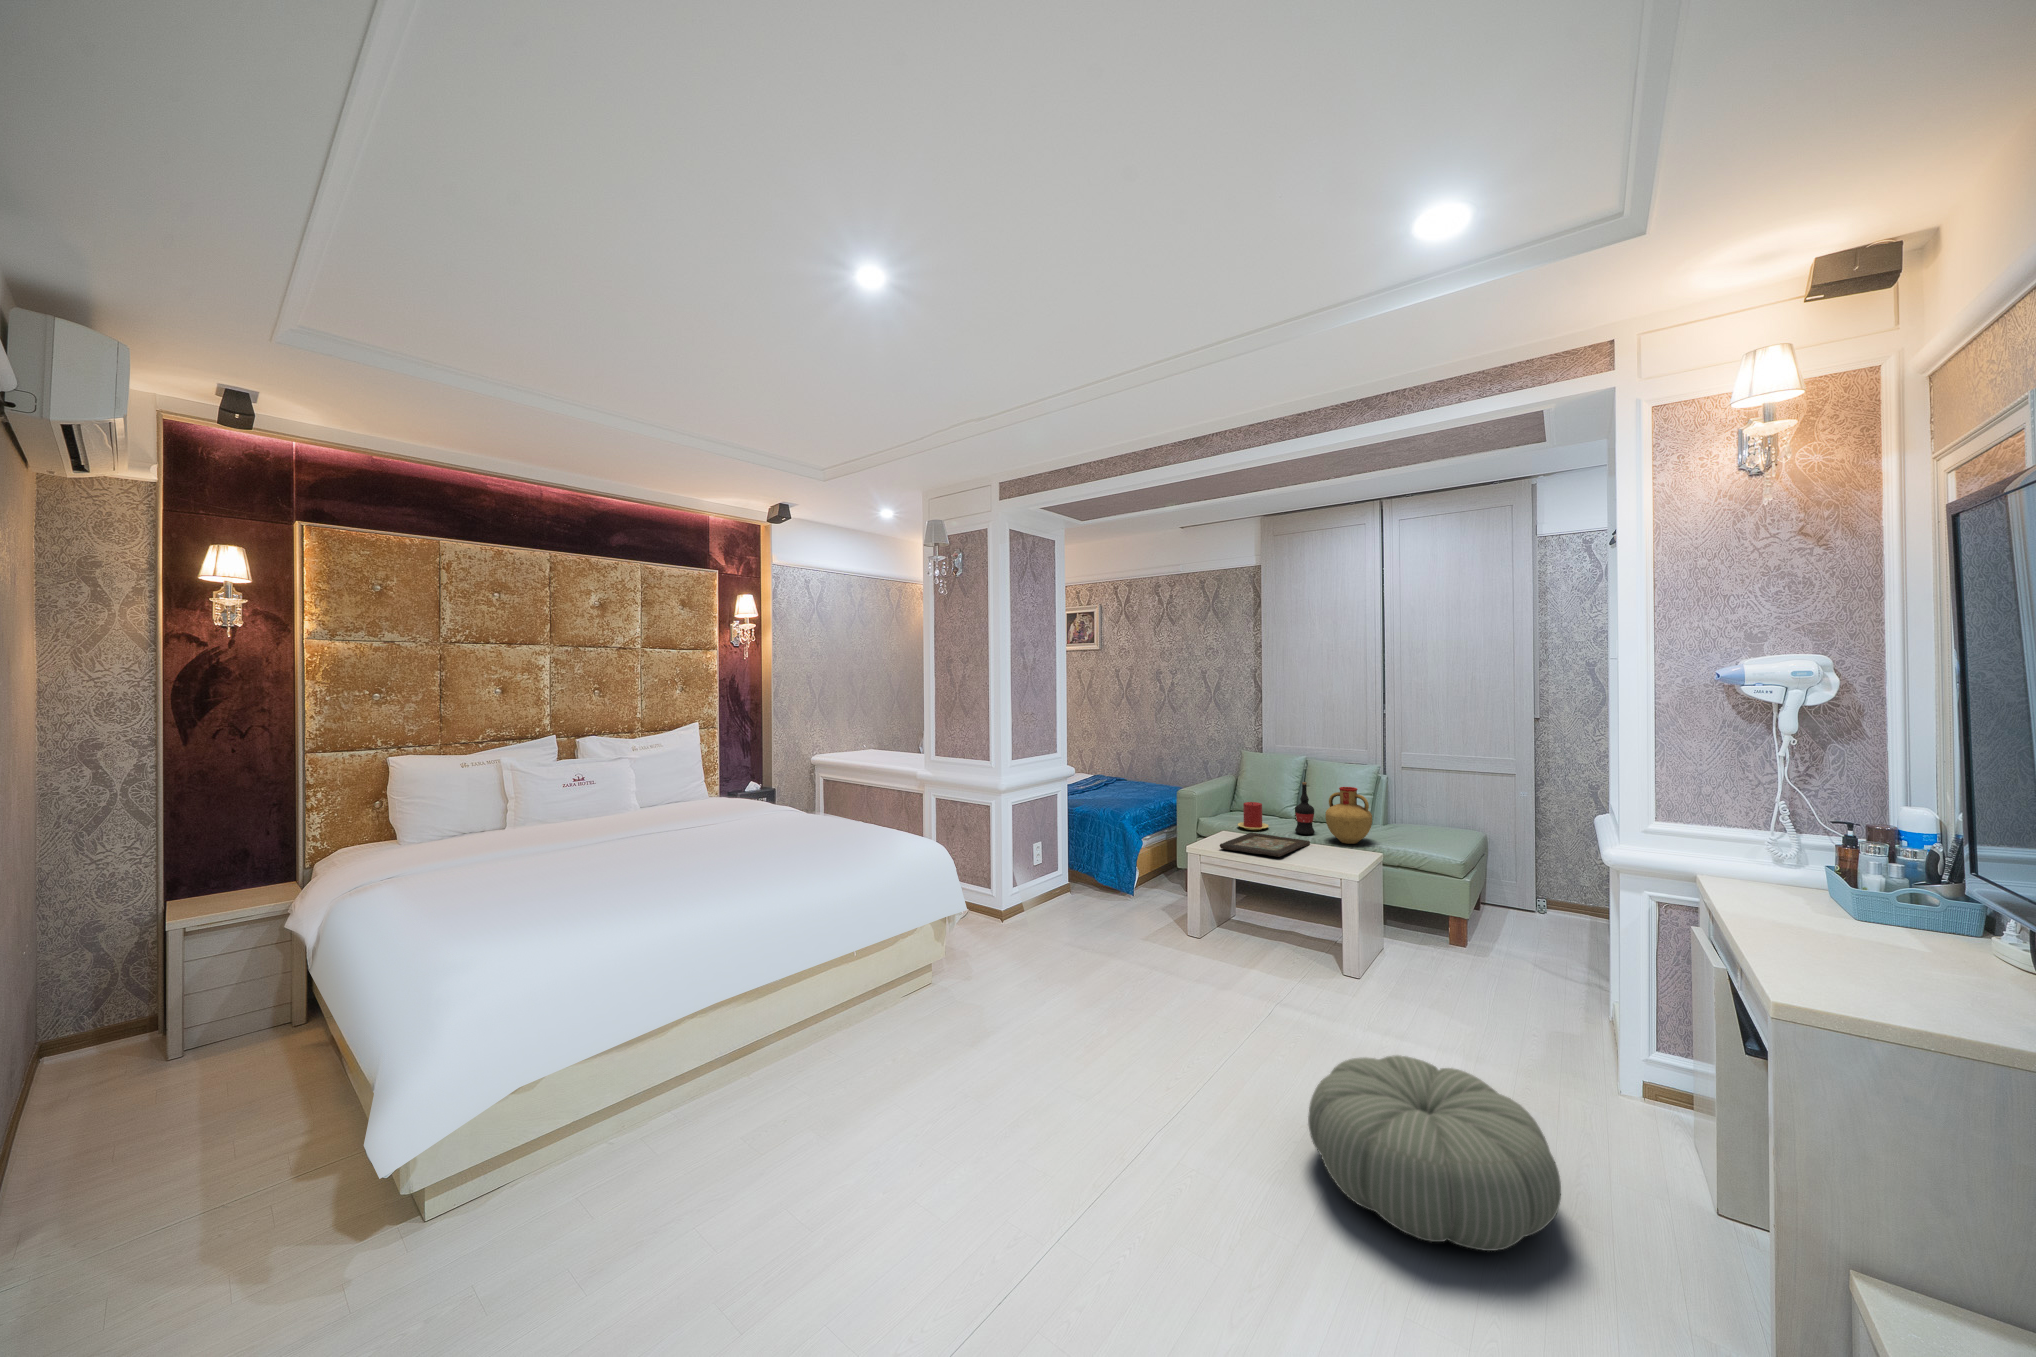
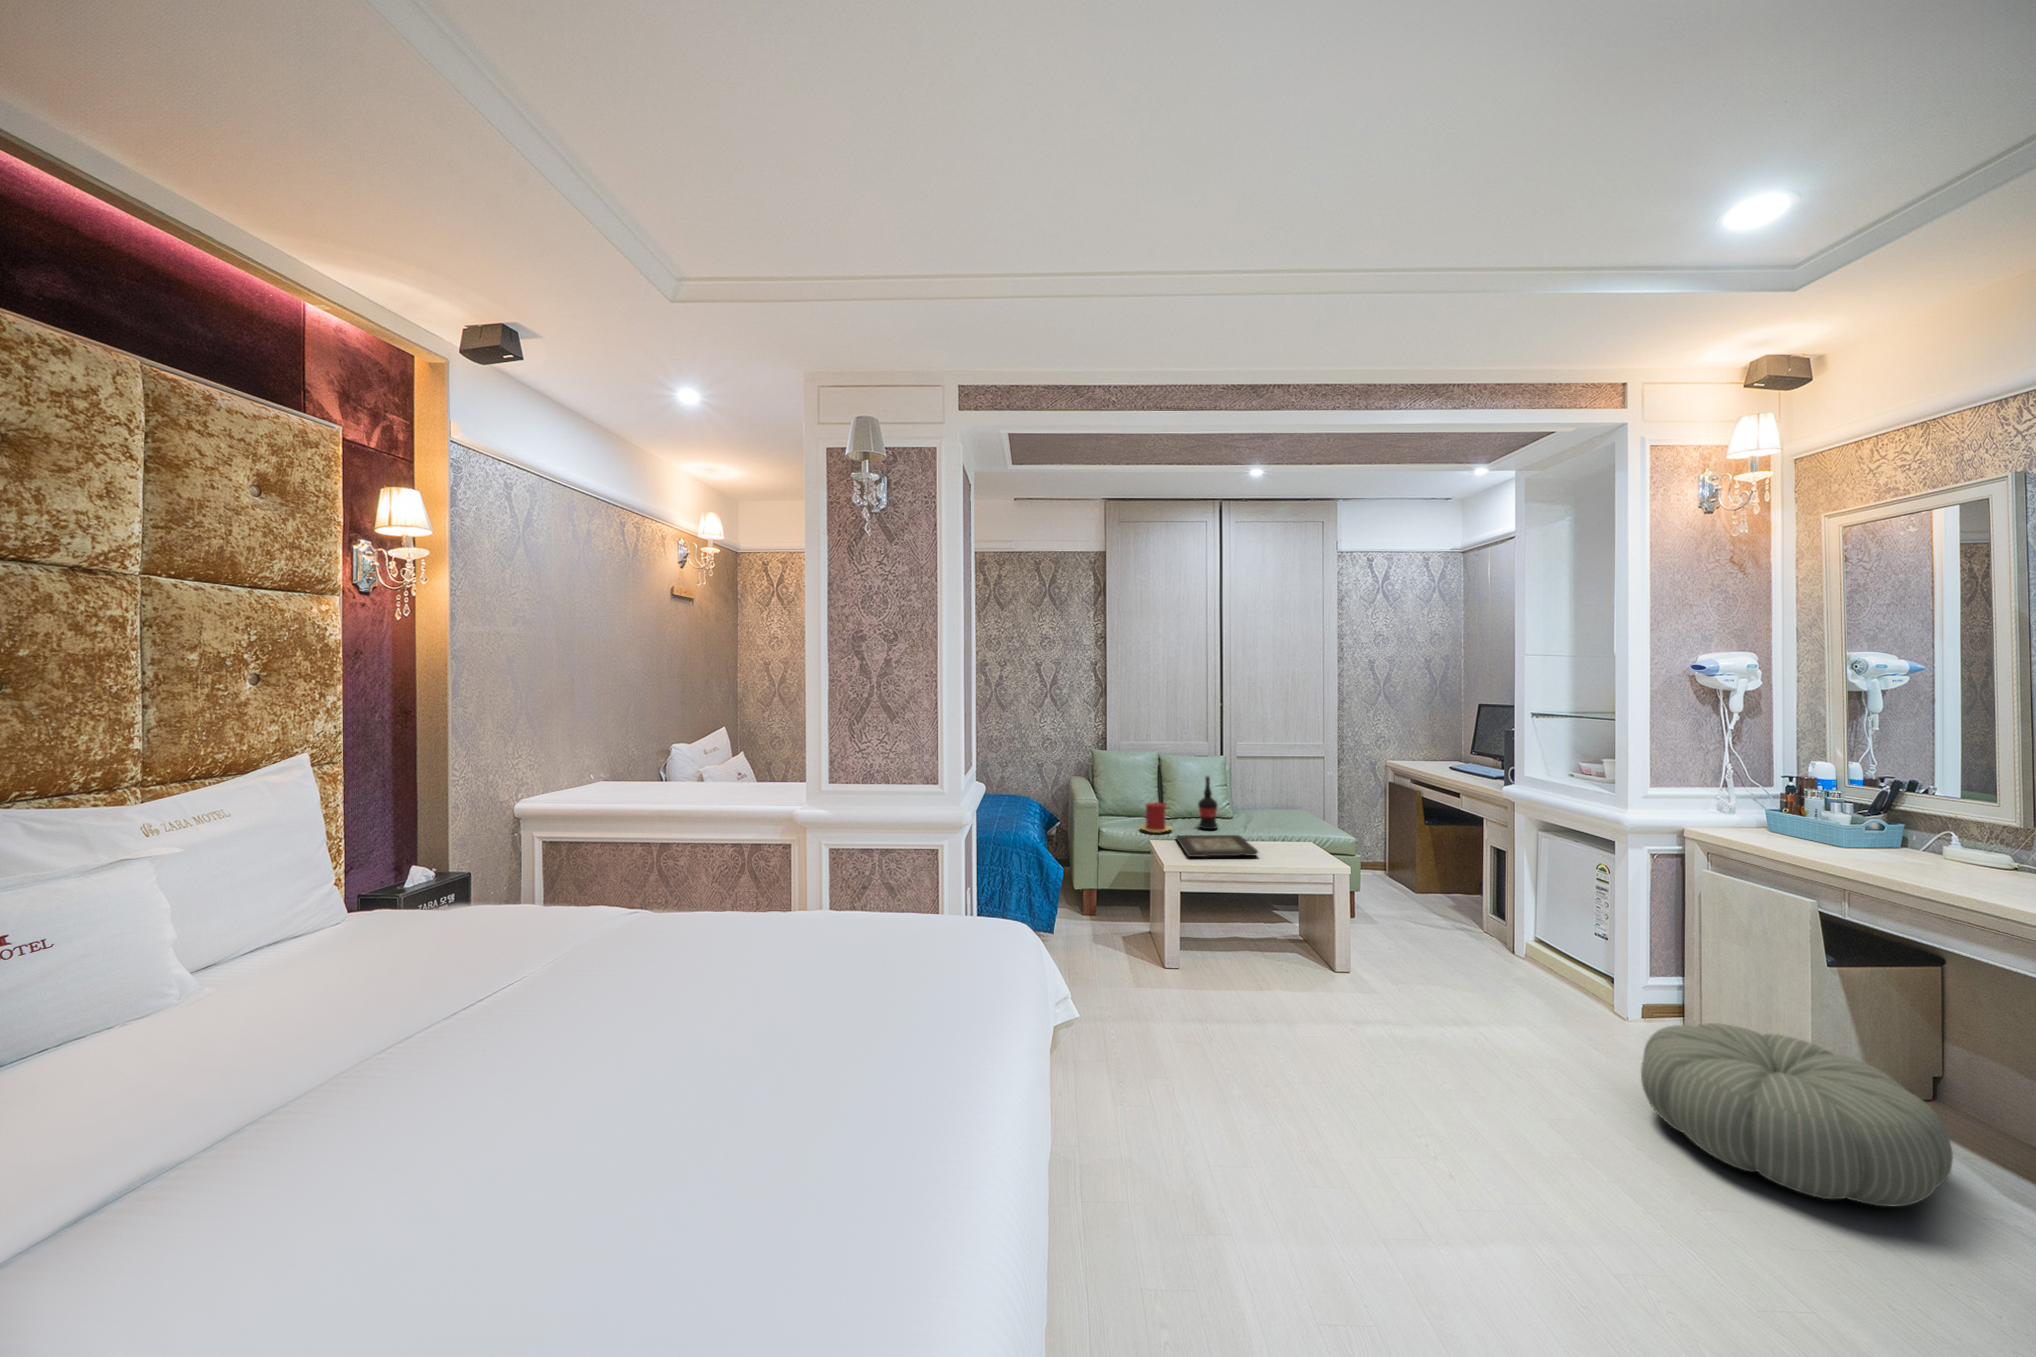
vase: present [1325,787,1372,844] -> none [1236,776,1281,832]

